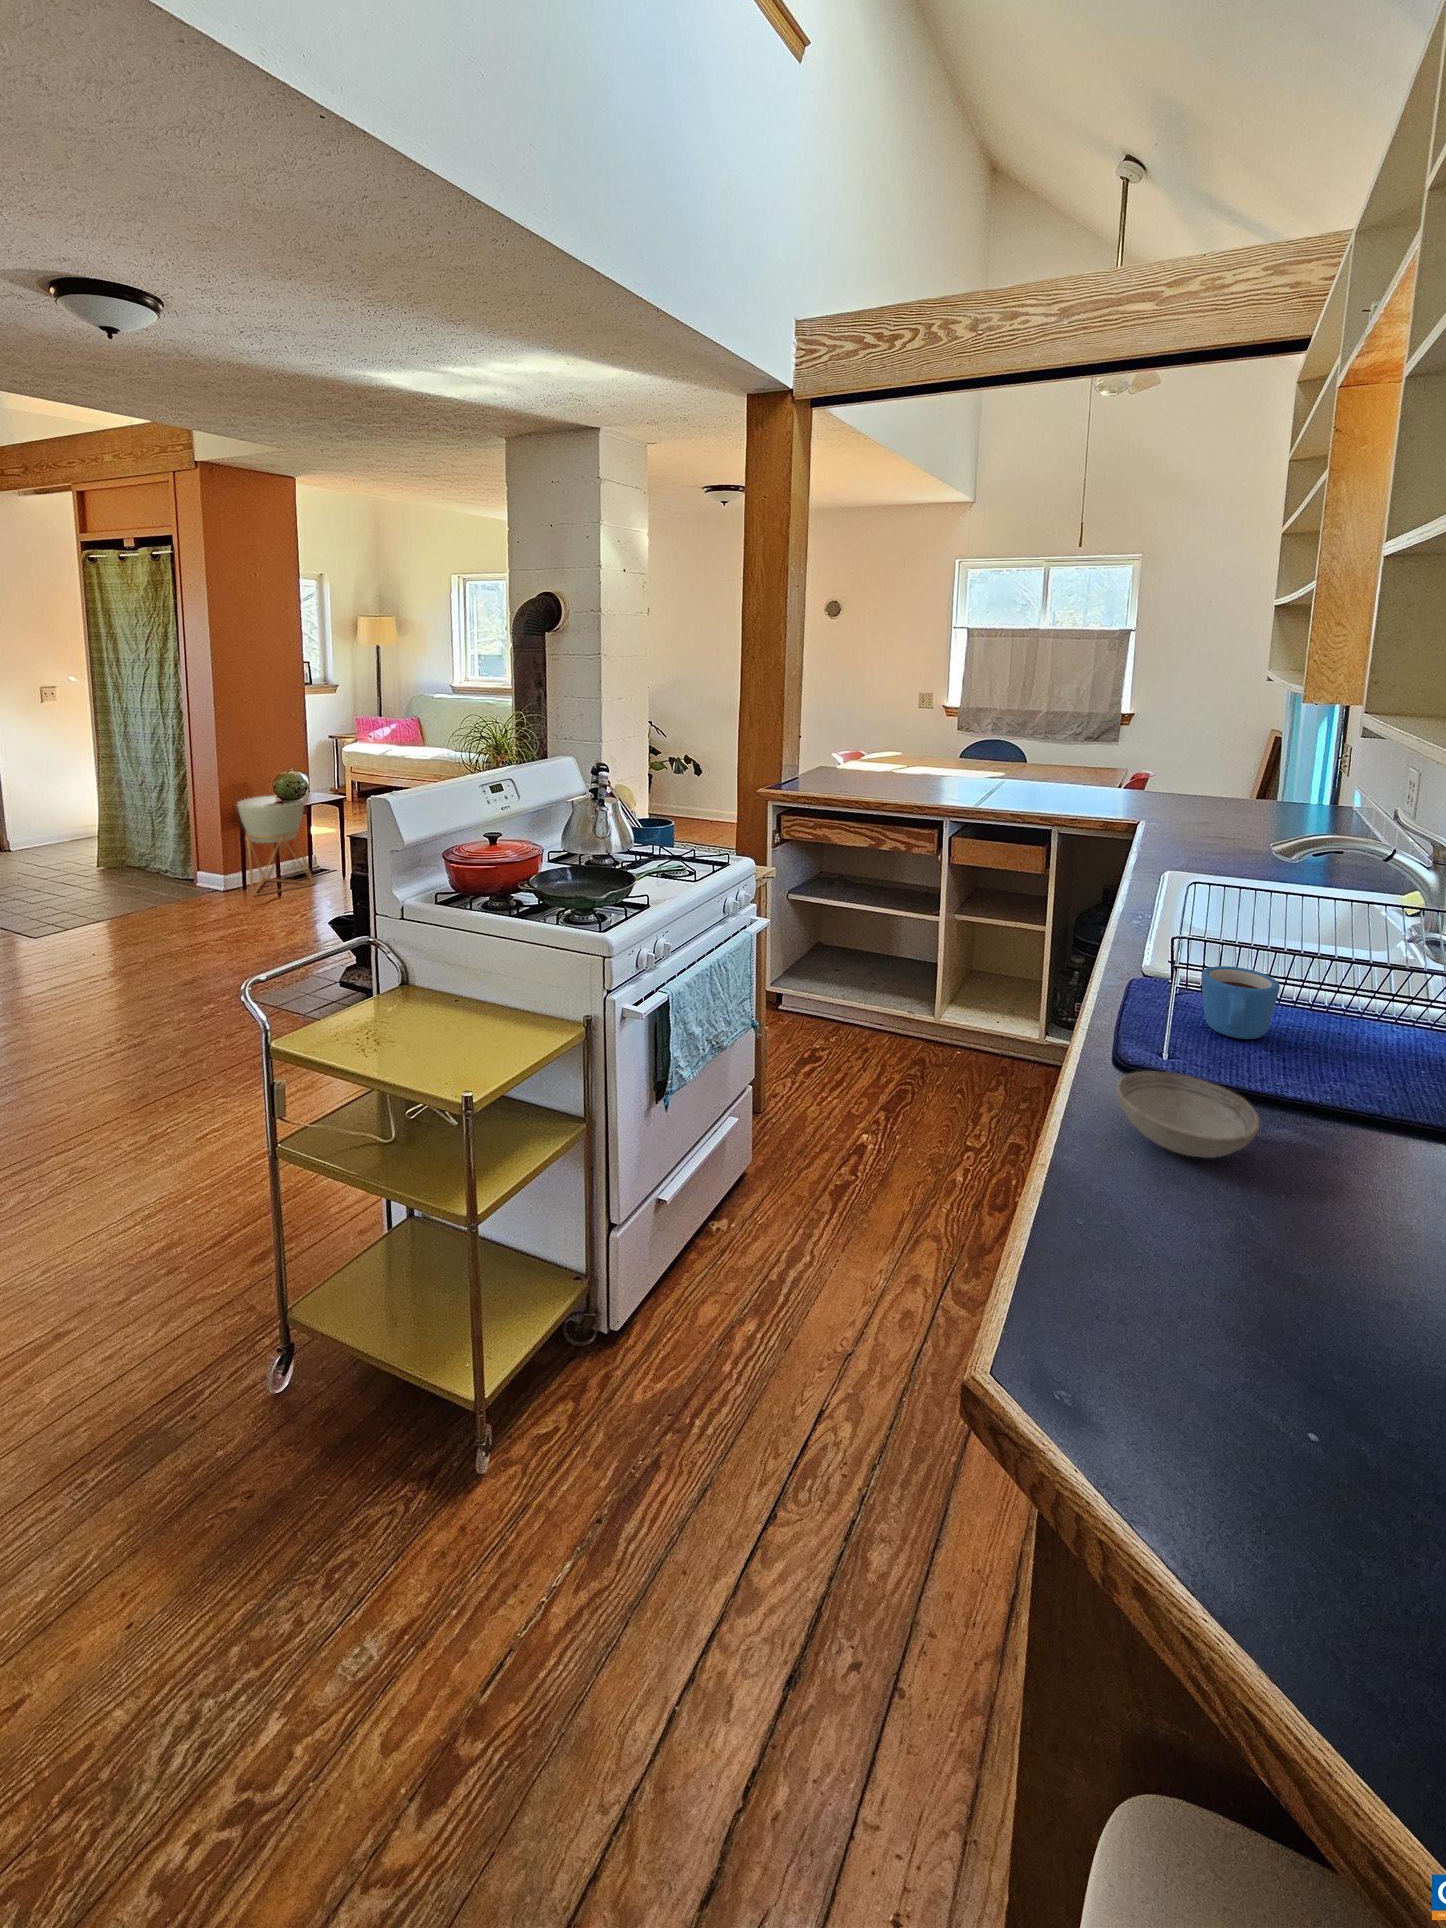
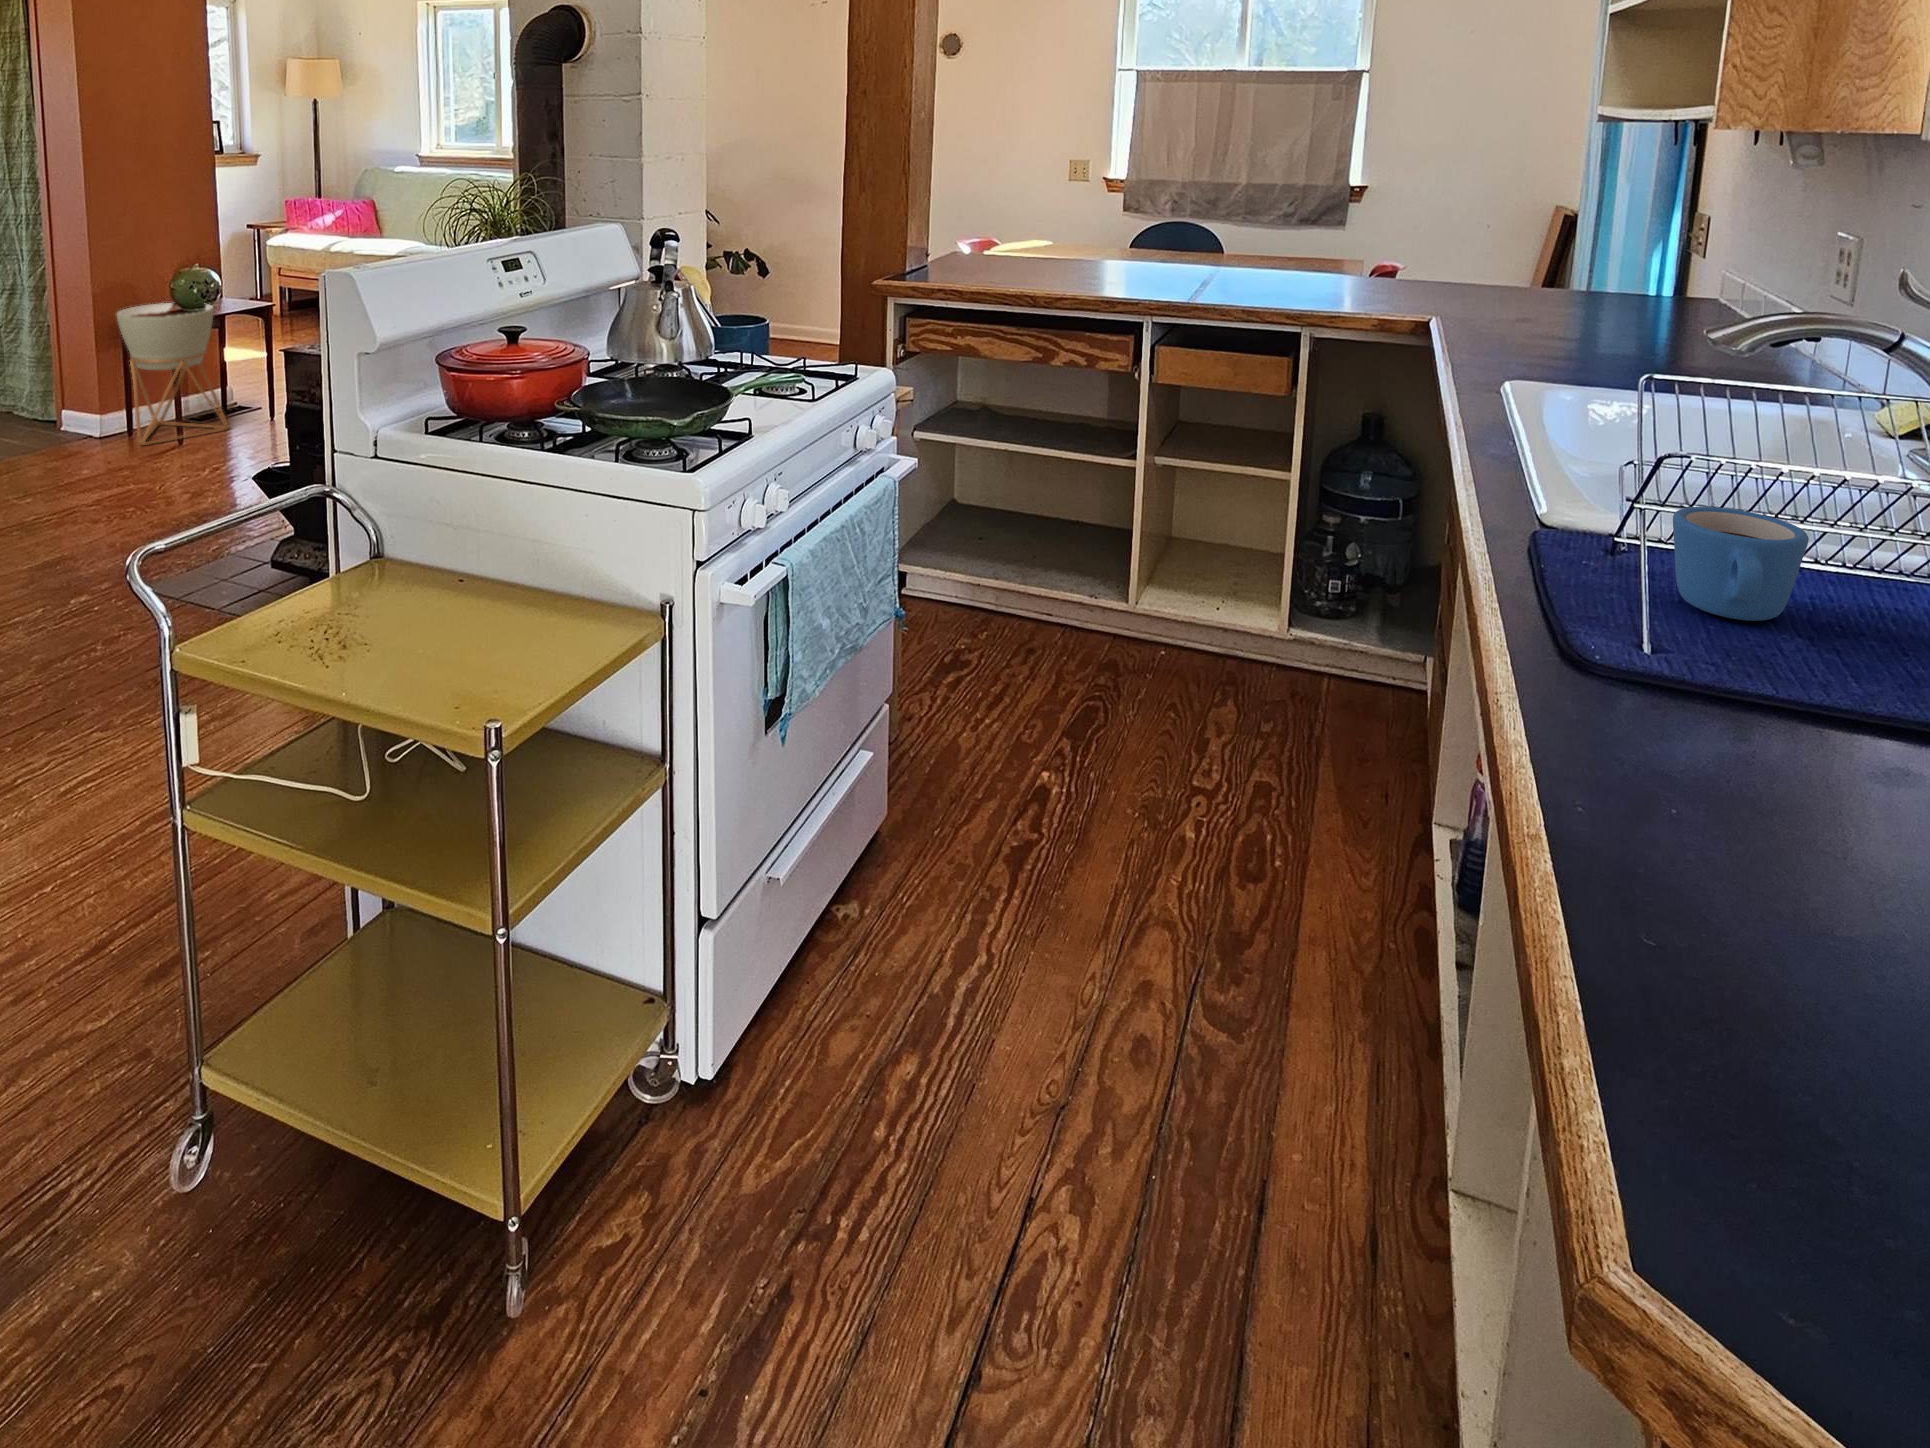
bowl: present [1116,1071,1260,1158] -> none [1611,672,1885,815]

